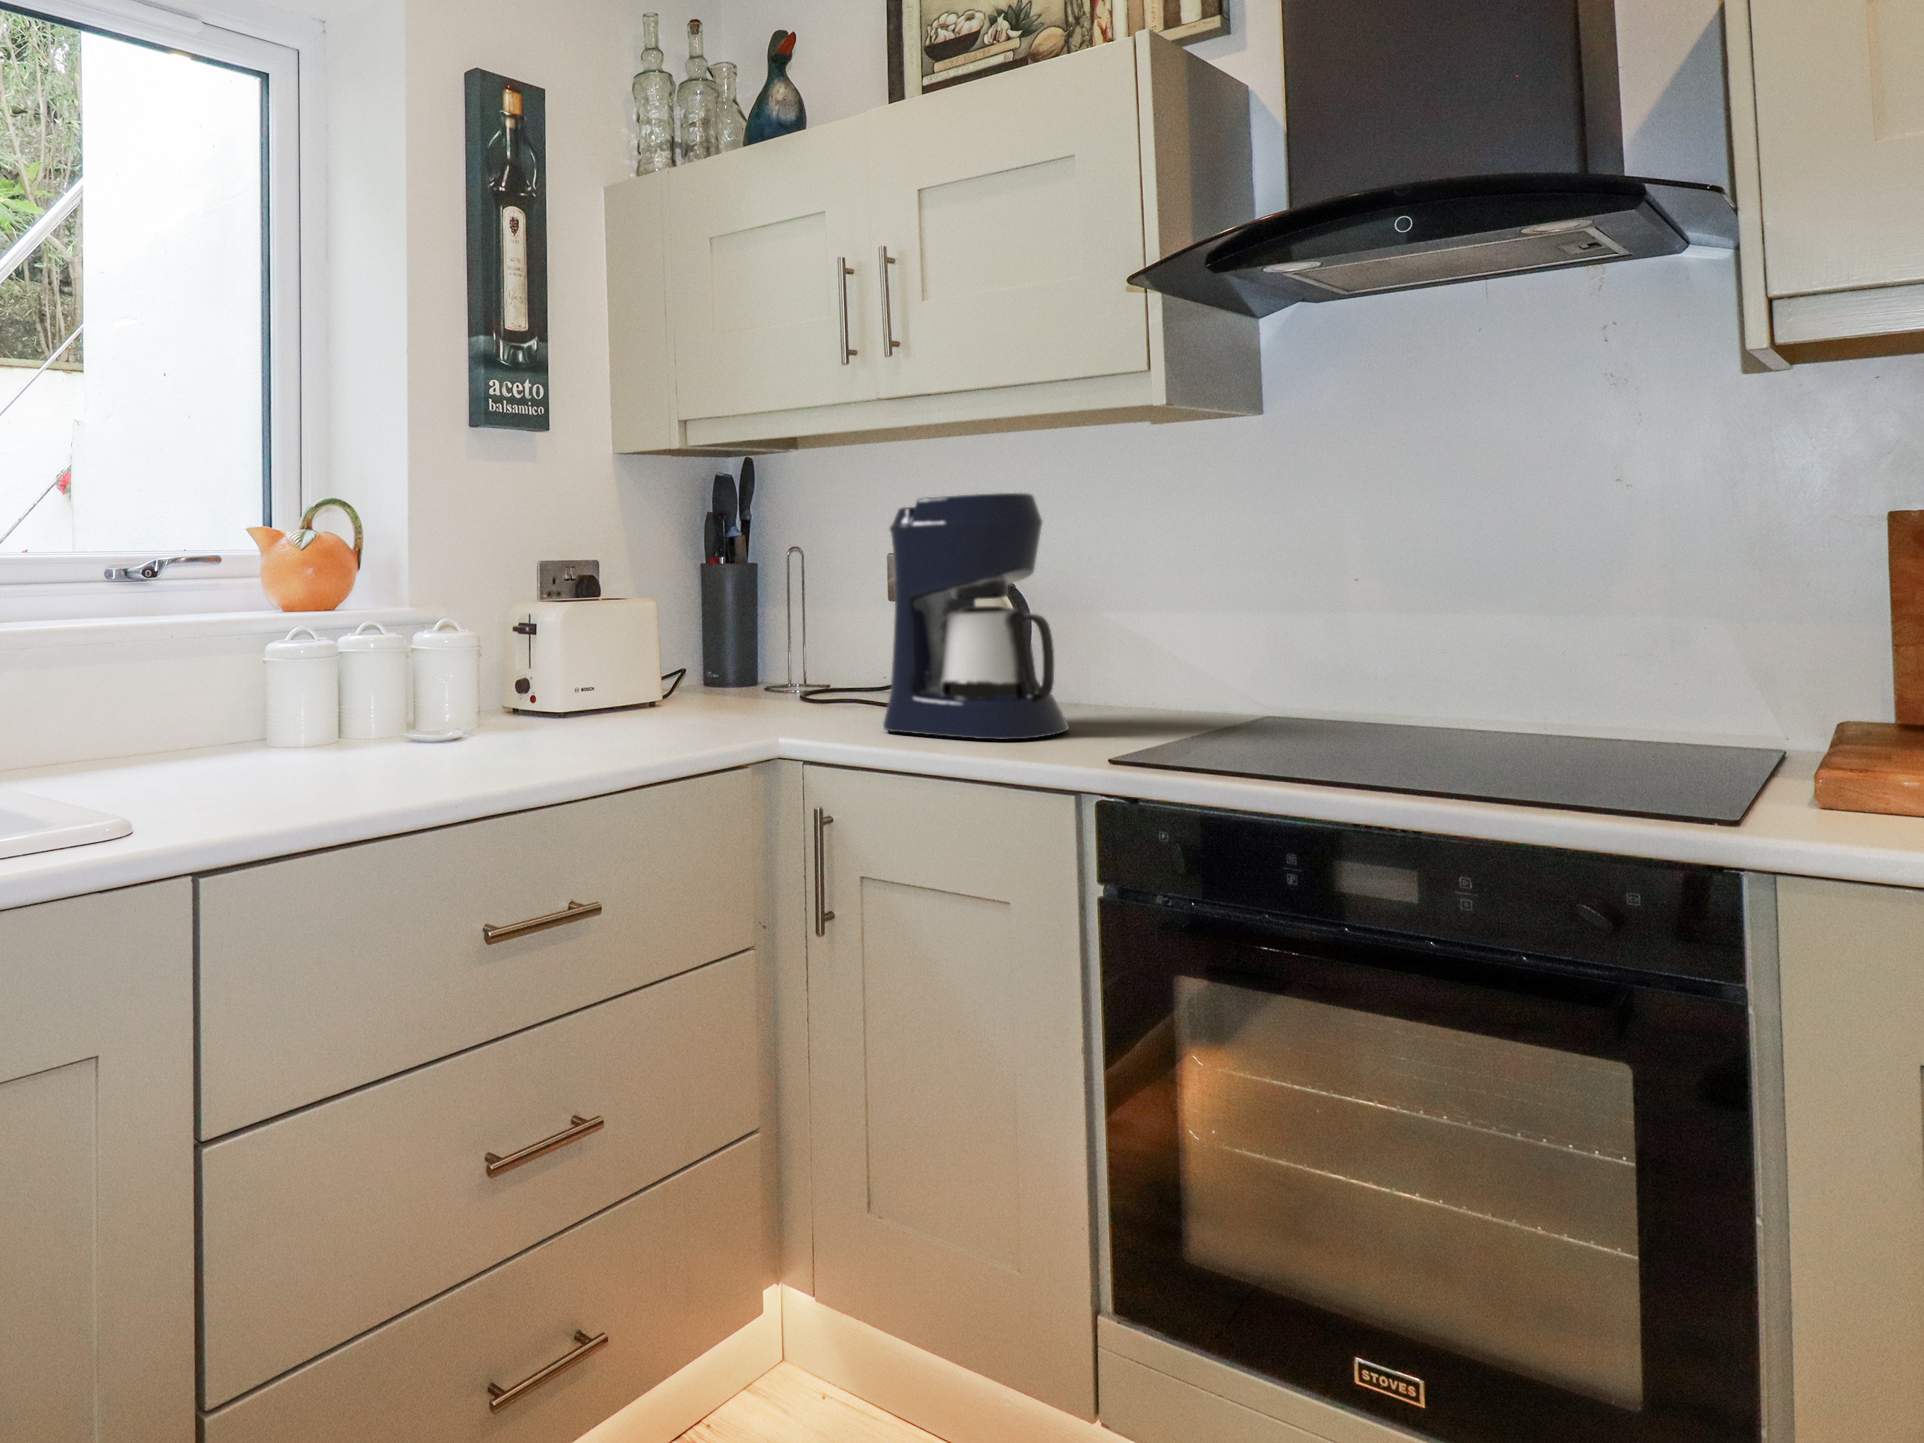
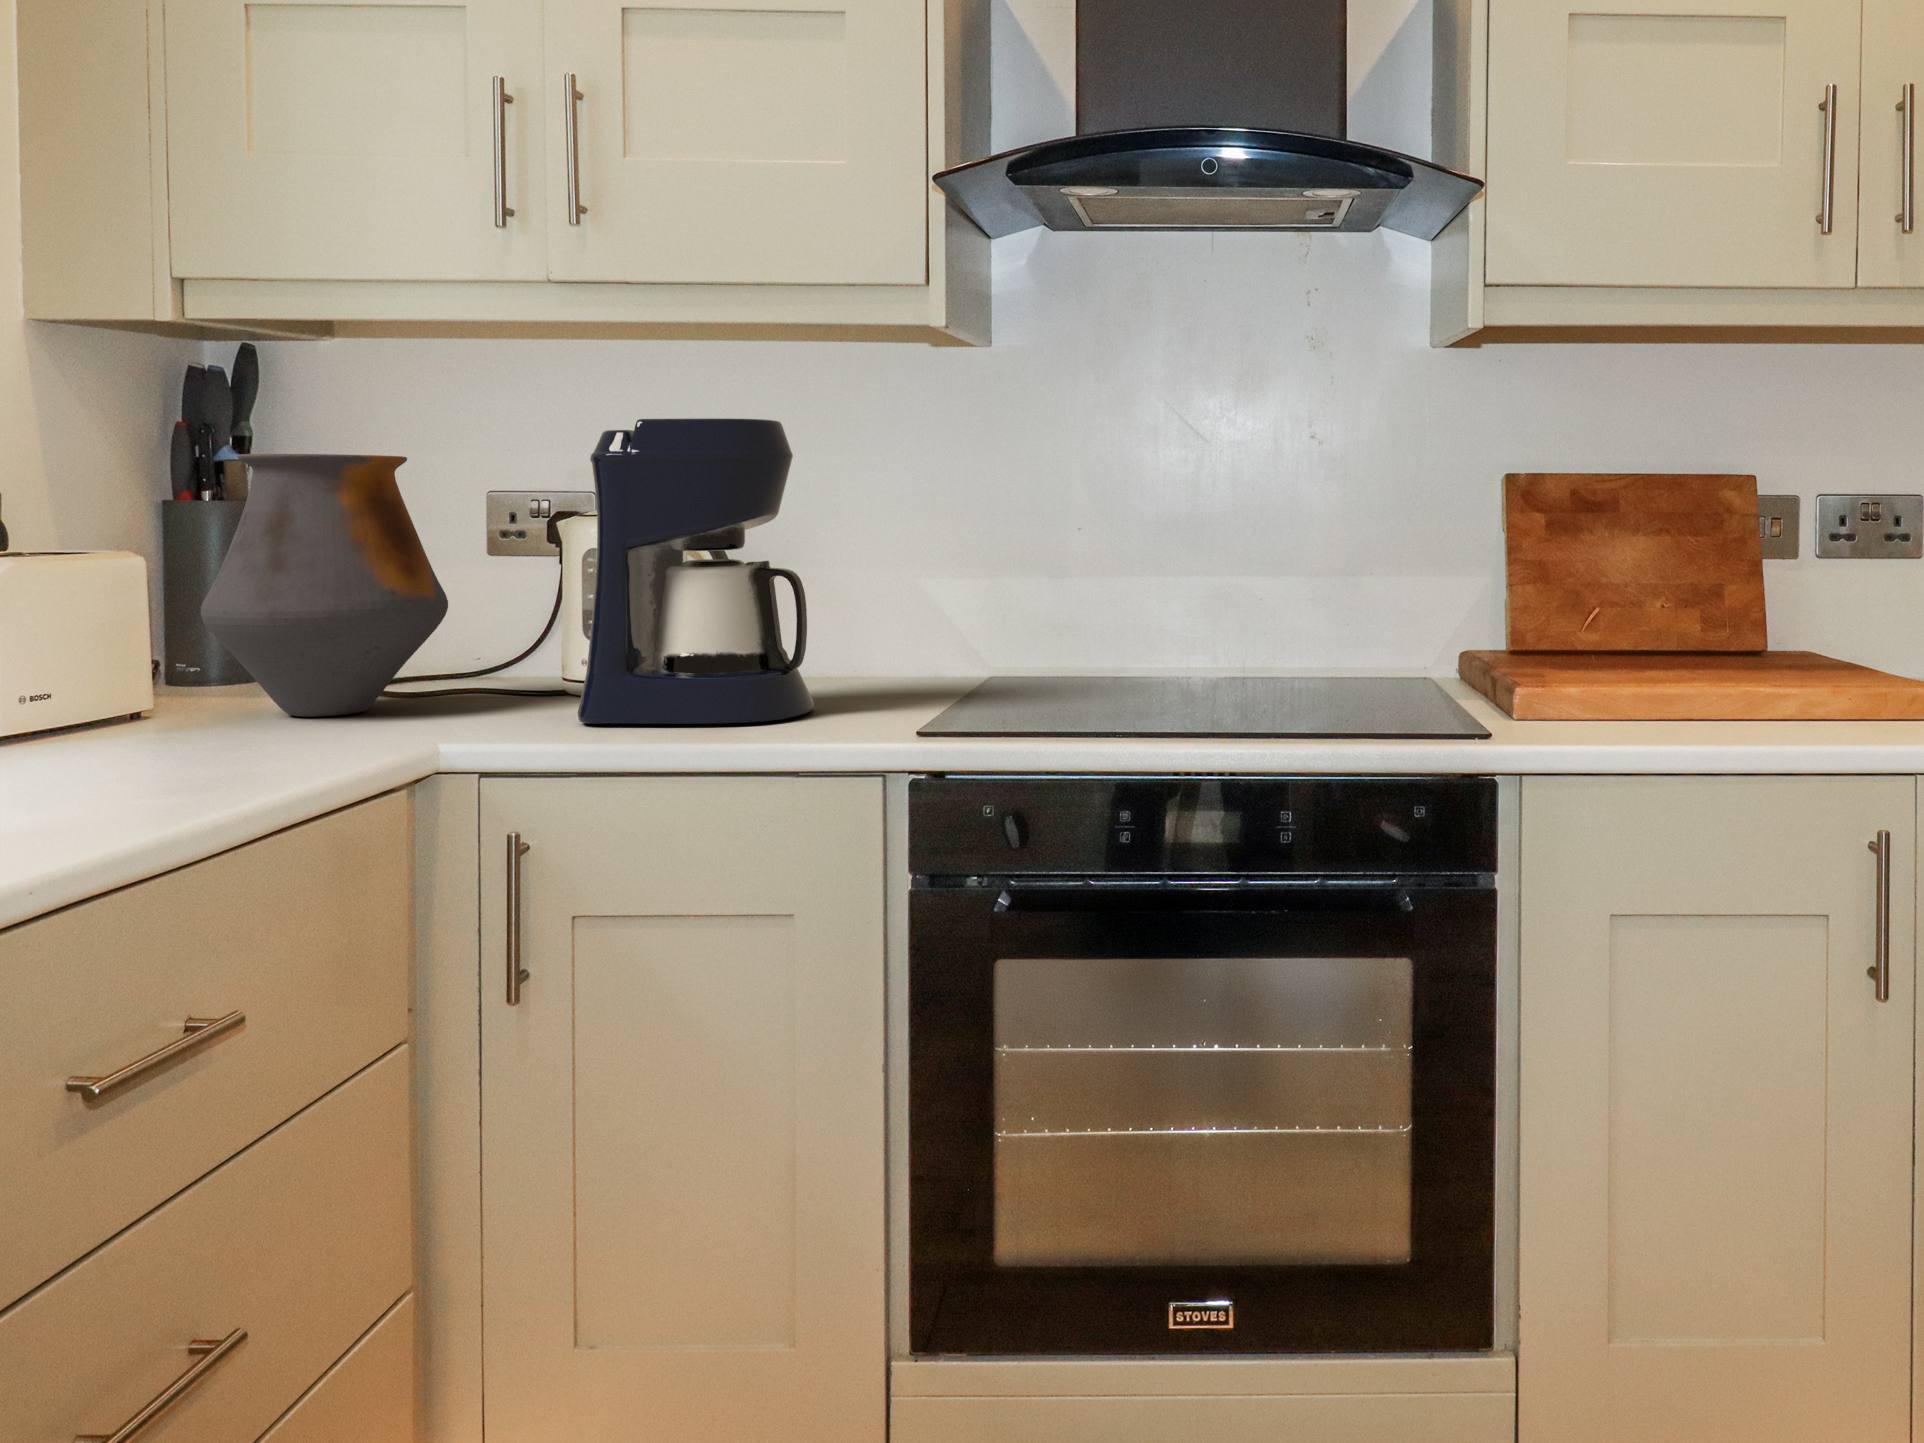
vase: none [678,532,827,713] -> present [201,454,448,716]

